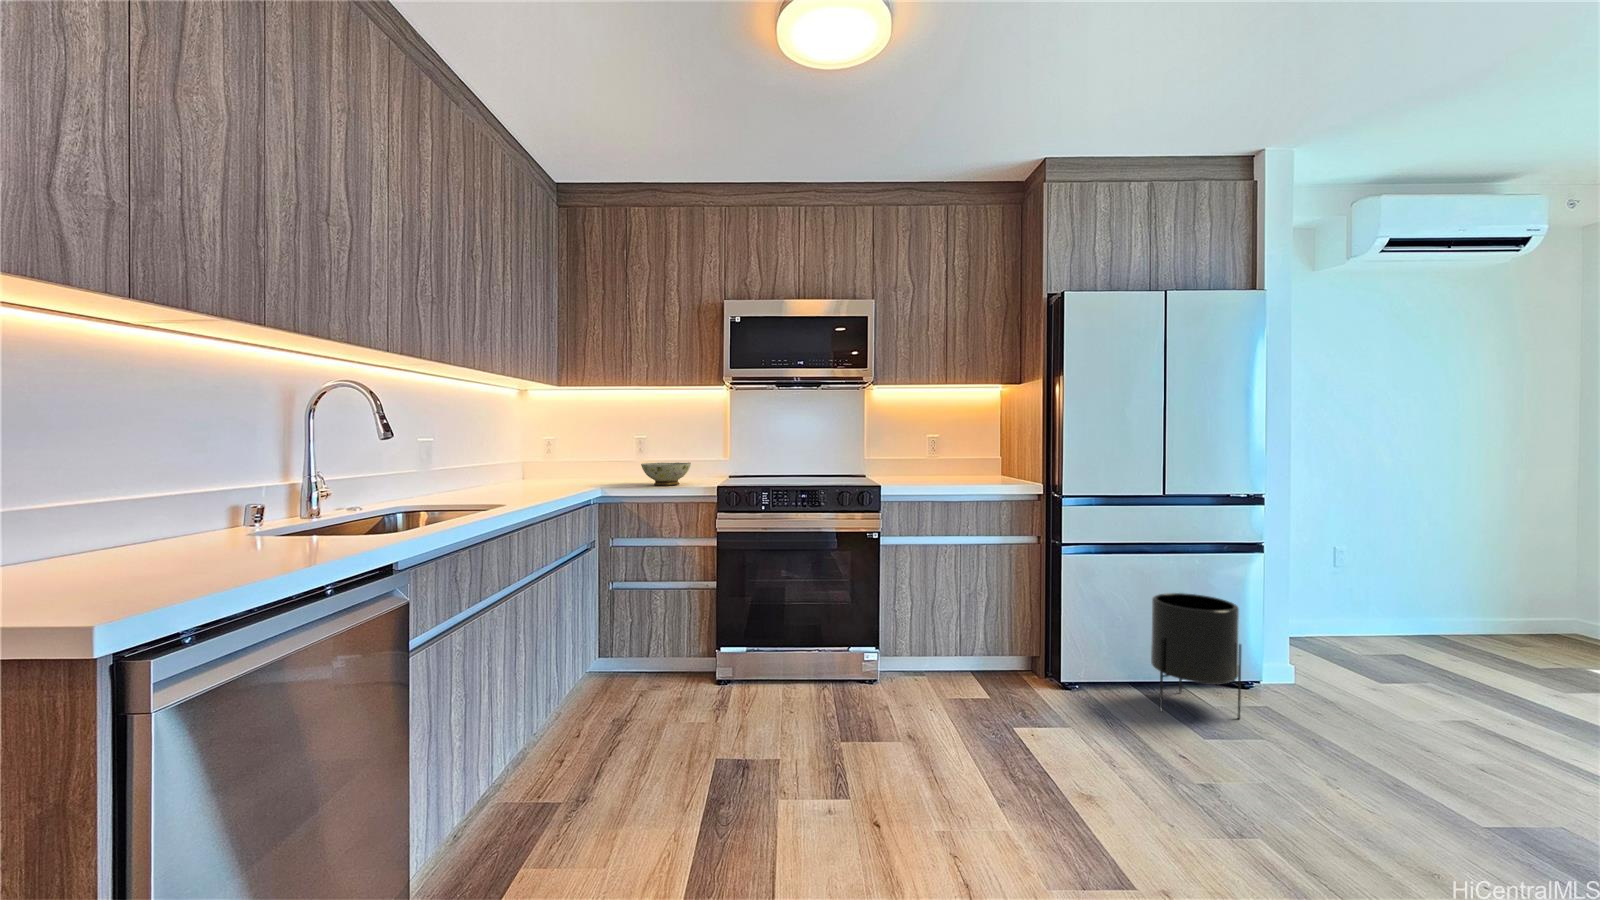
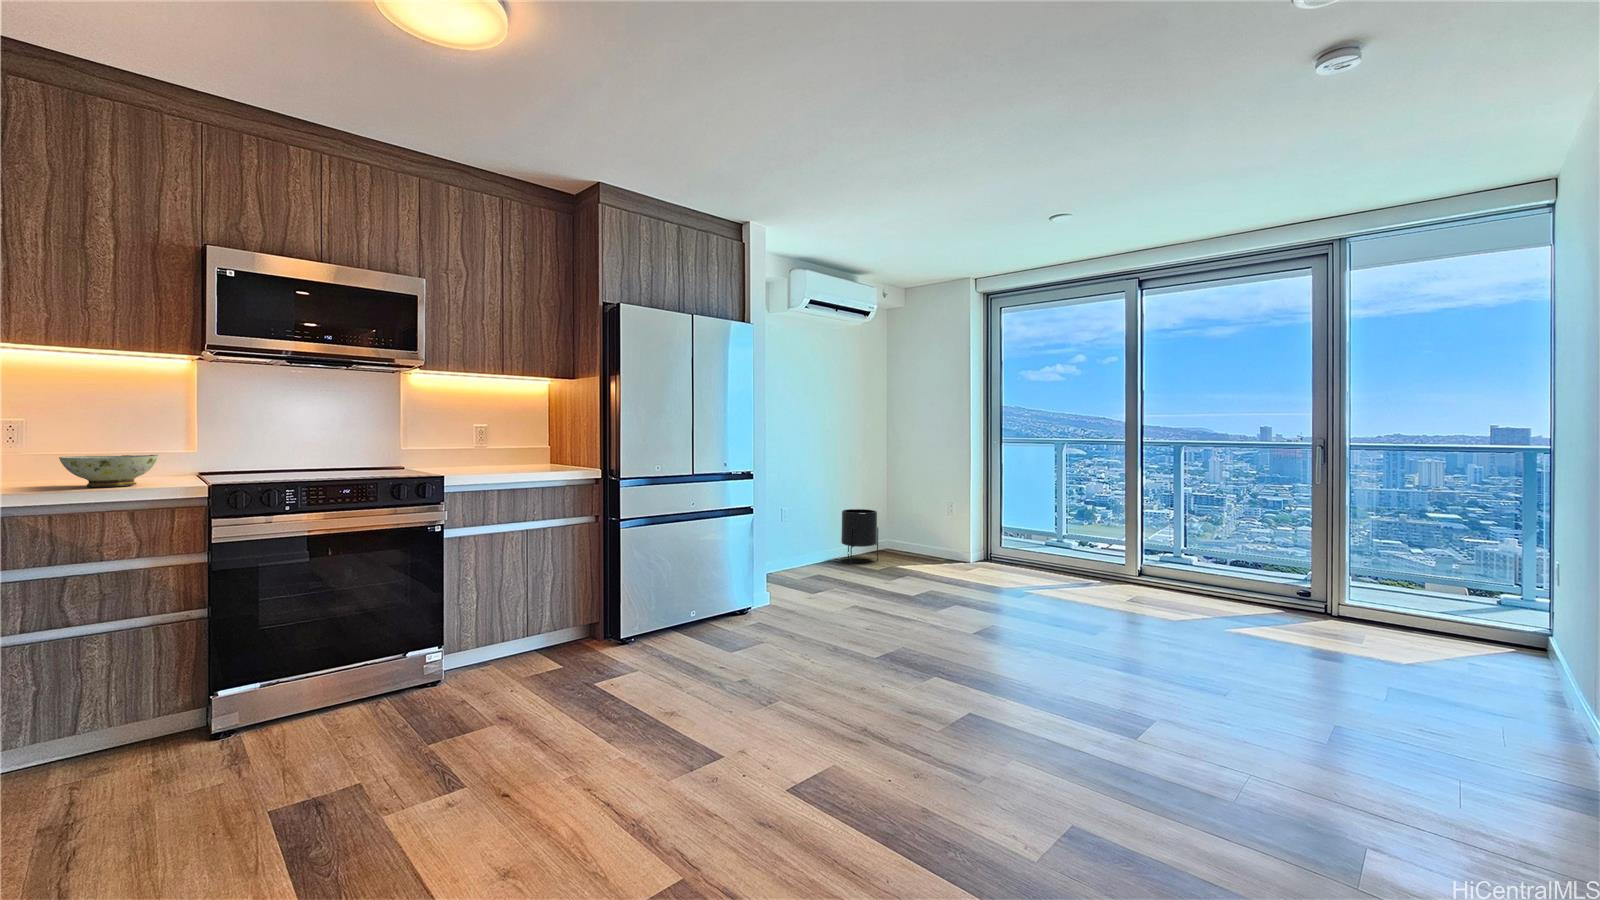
planter: present [1151,593,1241,719] -> present [841,509,878,564]

